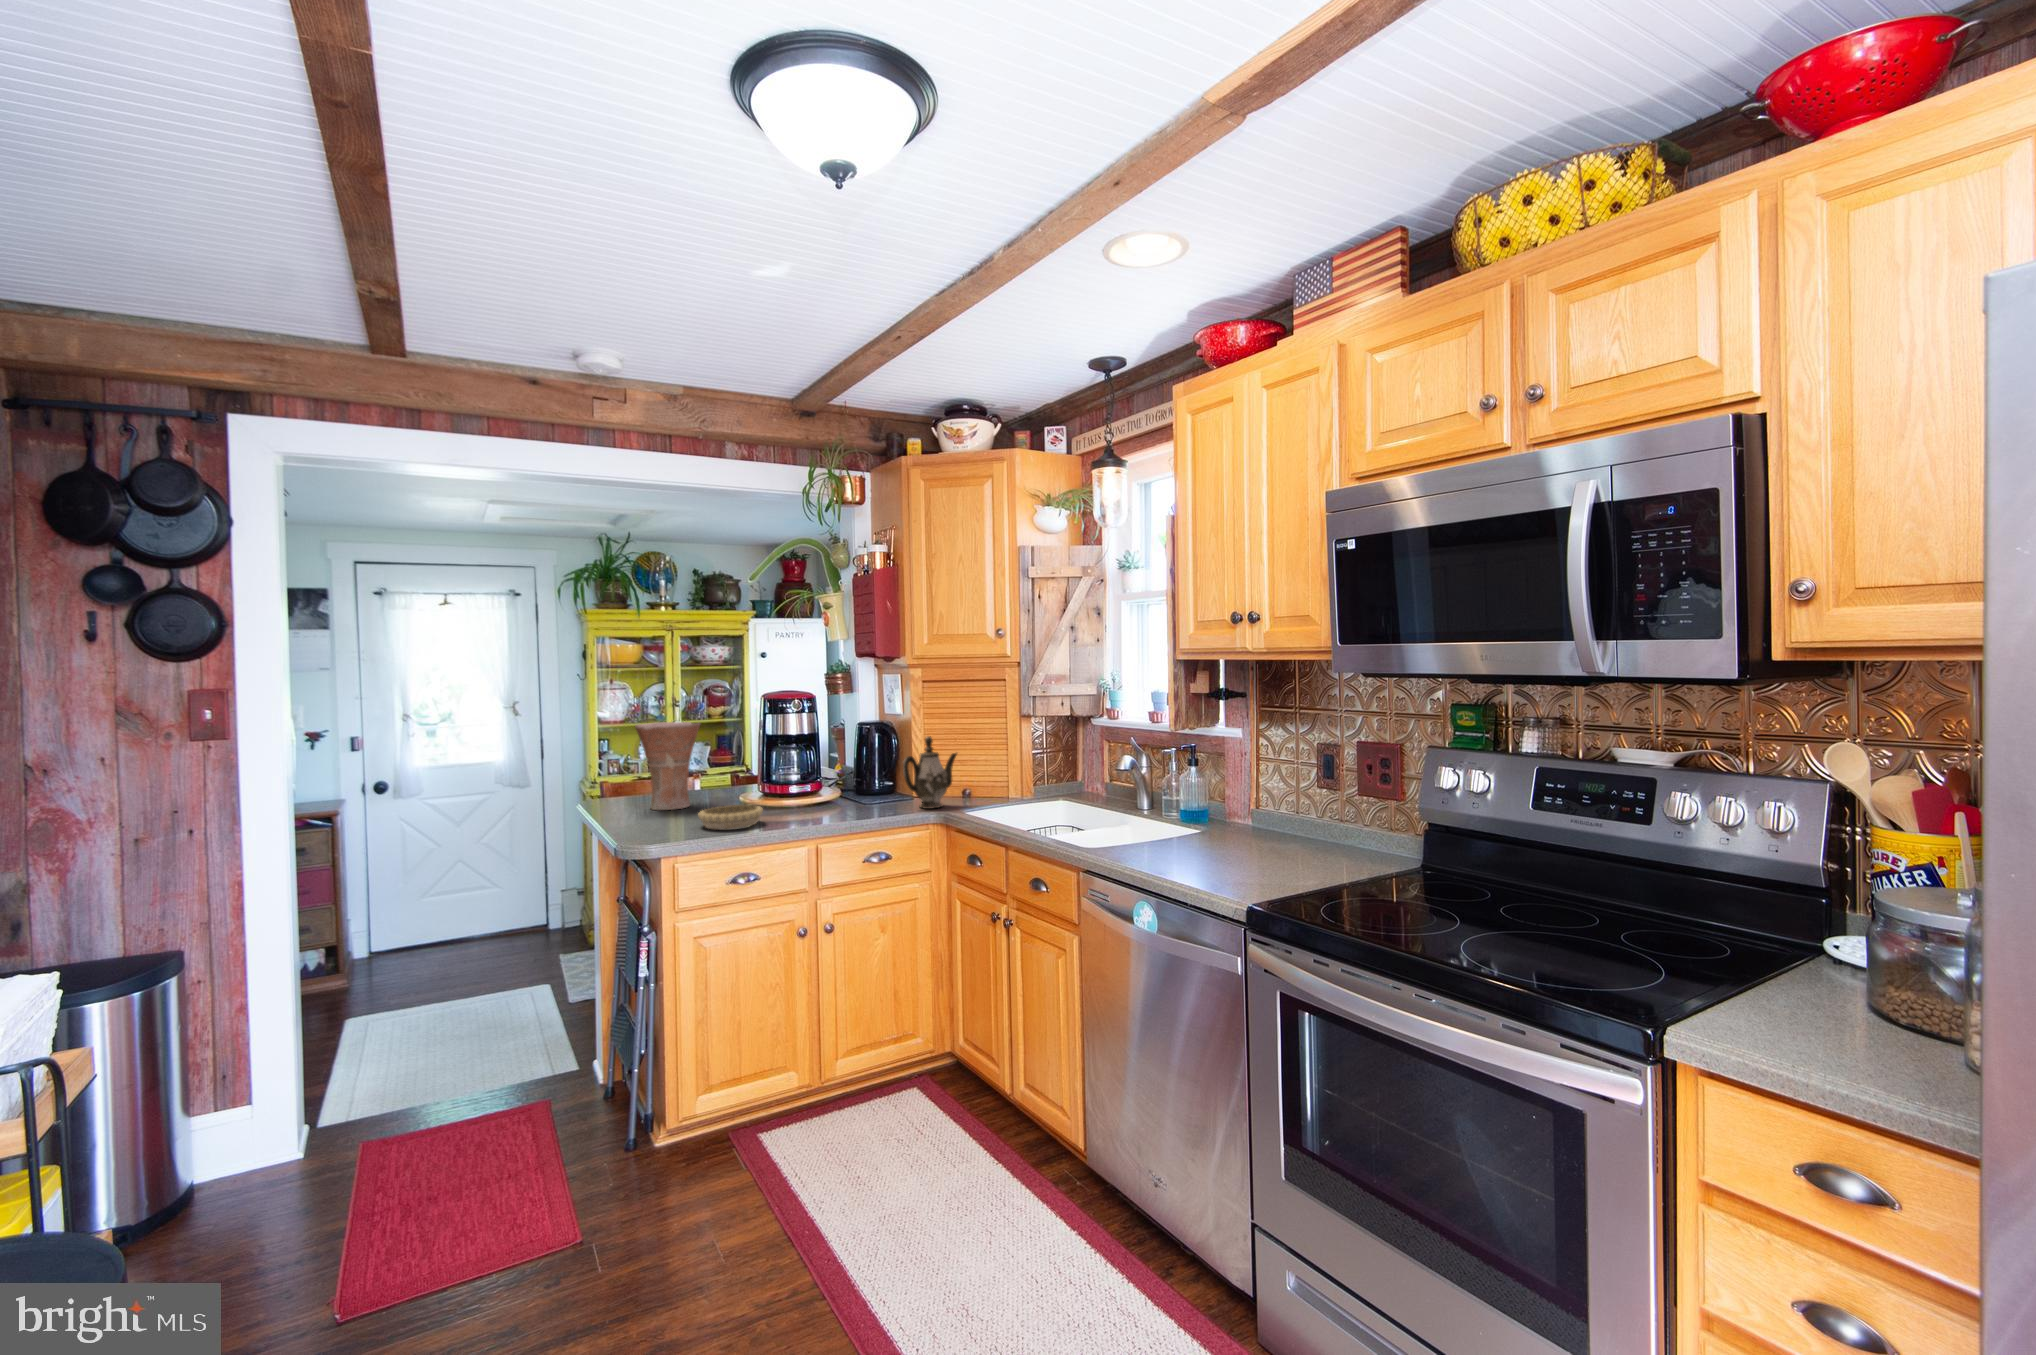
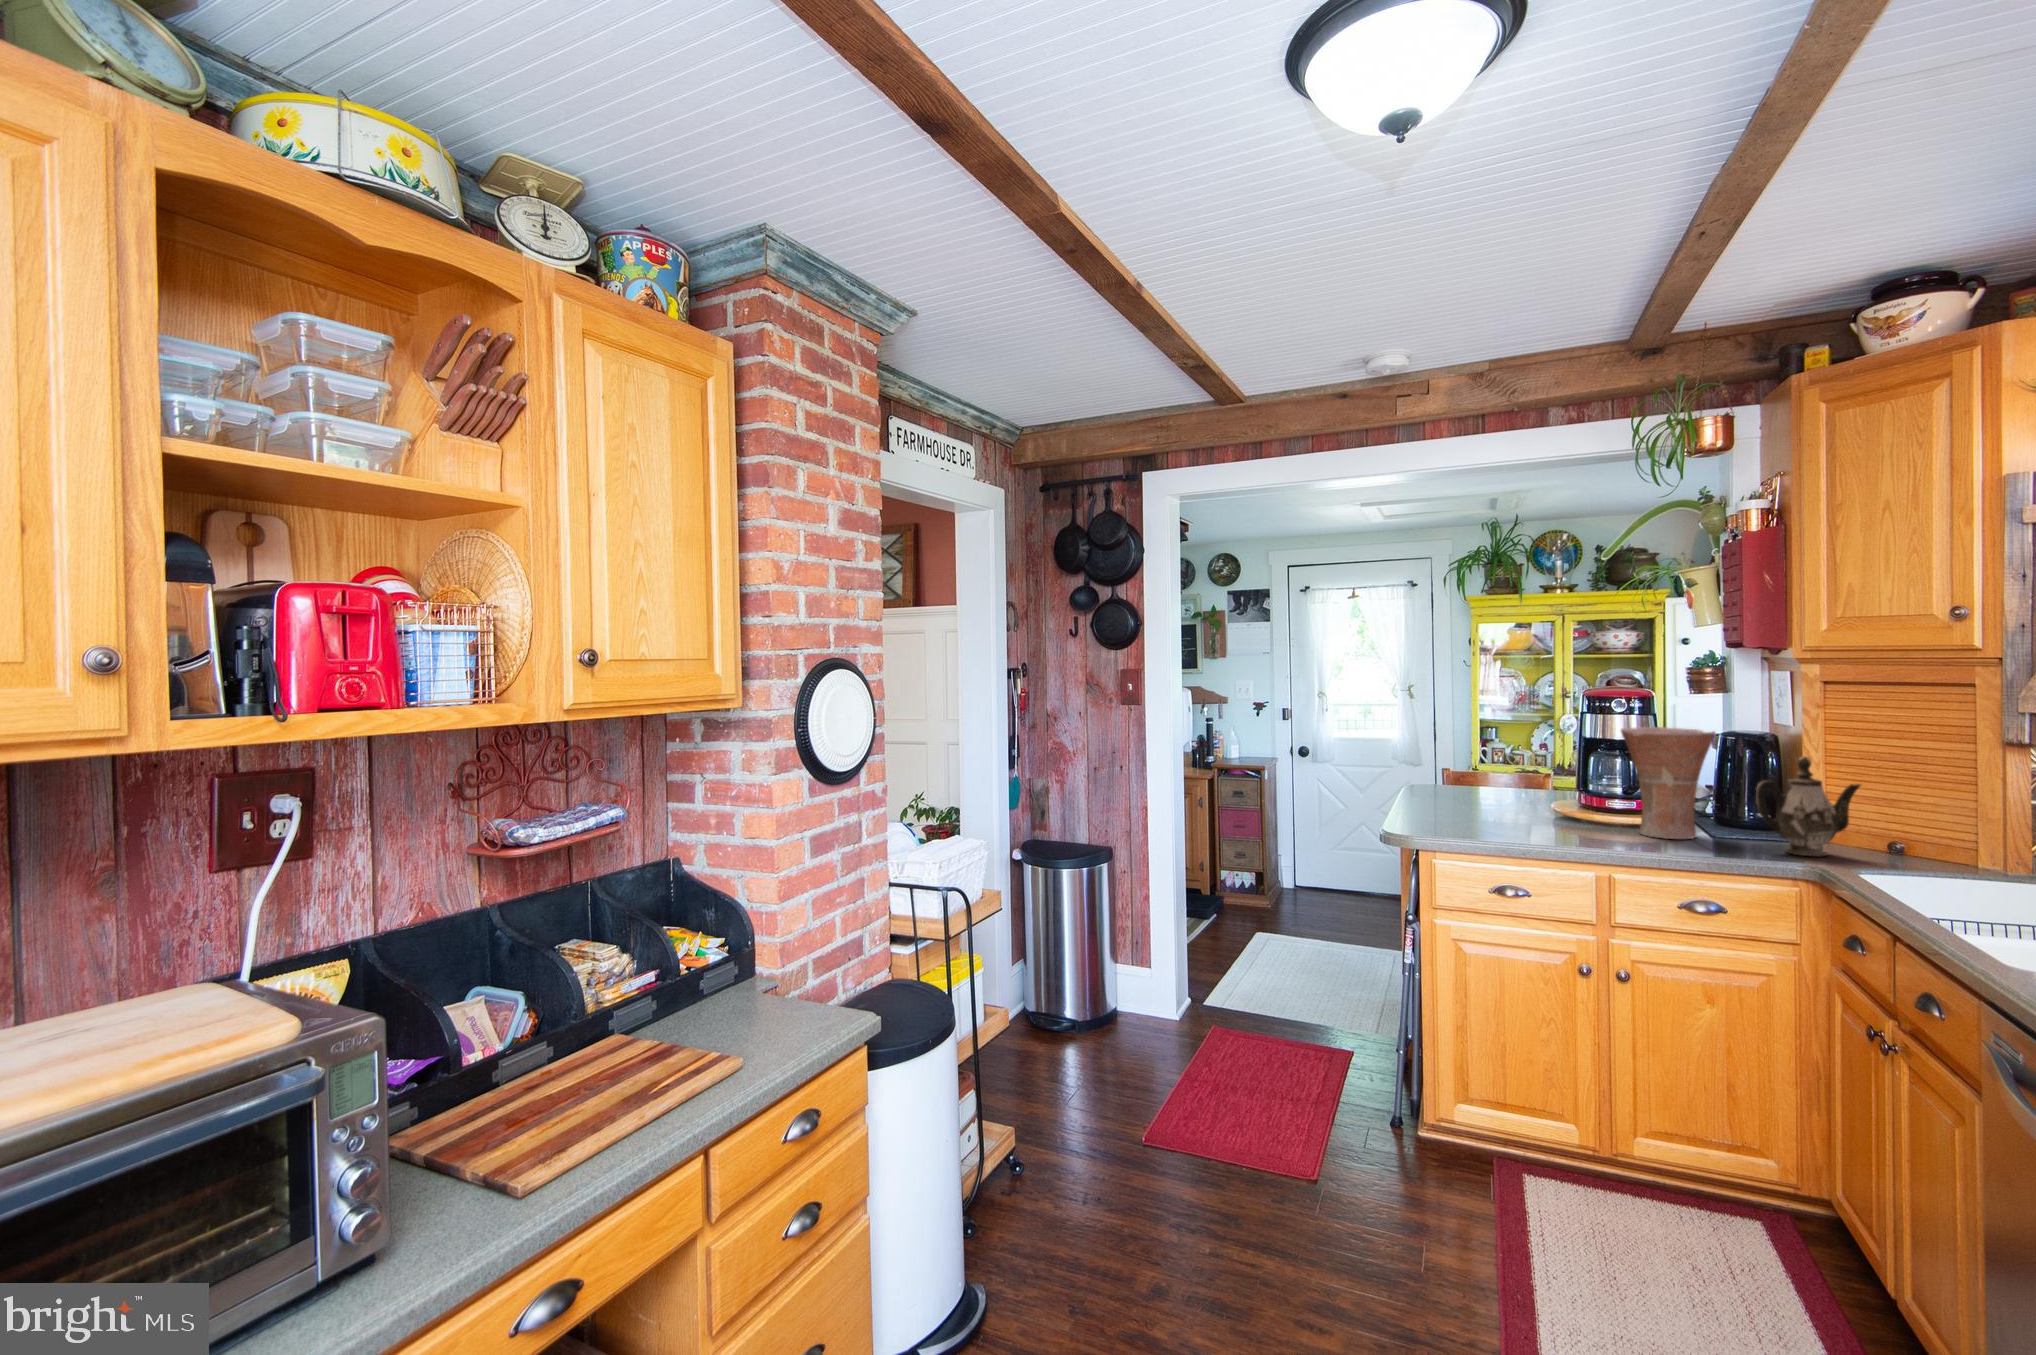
vase: present [635,722,700,810] -> present [1621,727,1715,839]
decorative bowl: present [698,805,763,830] -> none [1469,808,1546,835]

